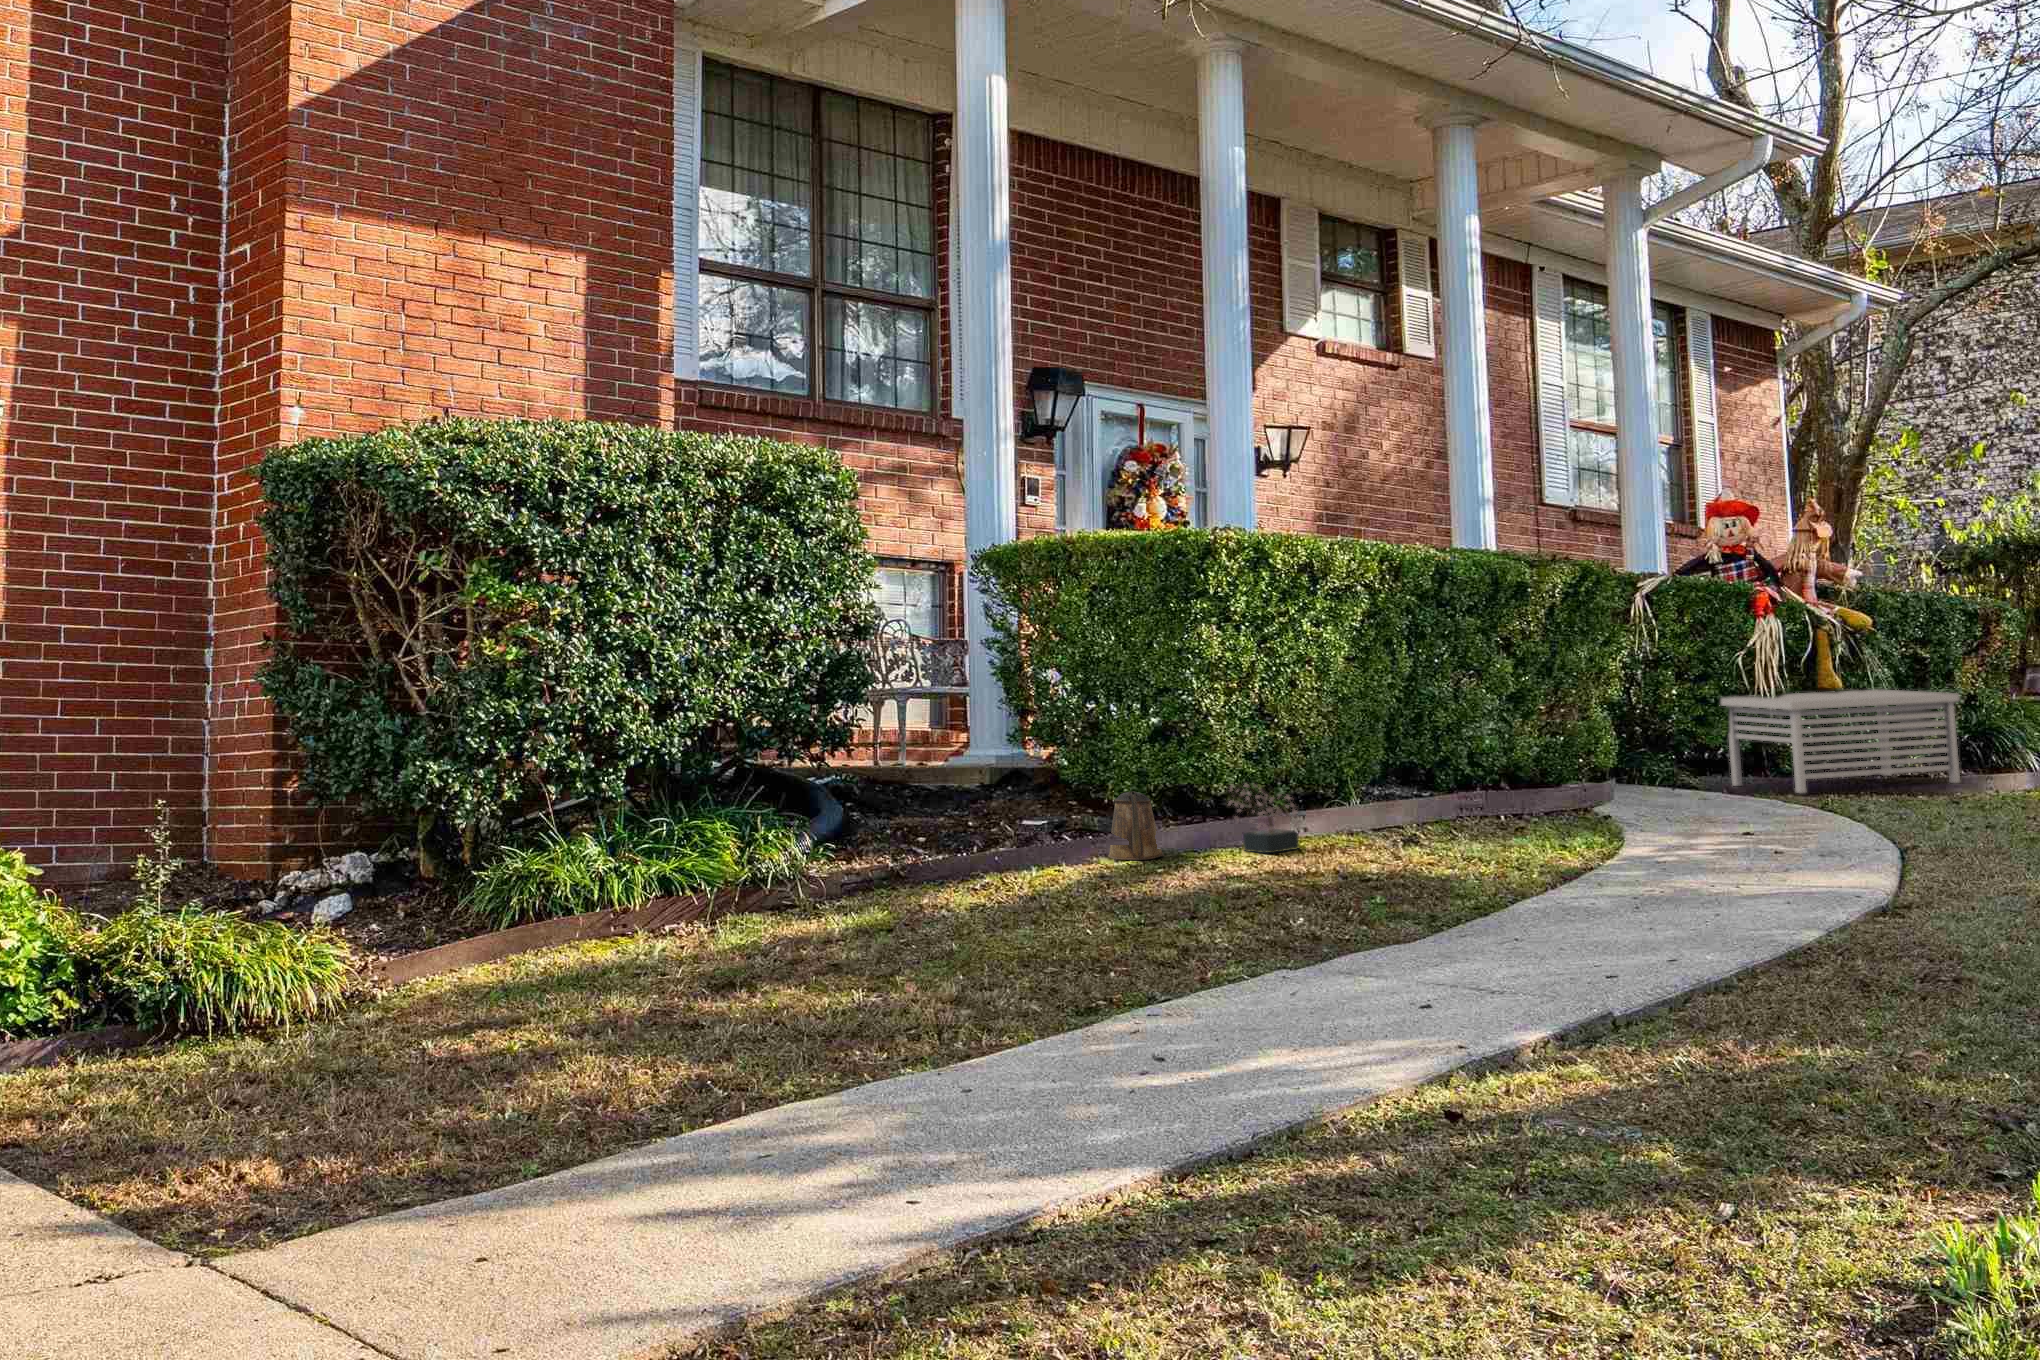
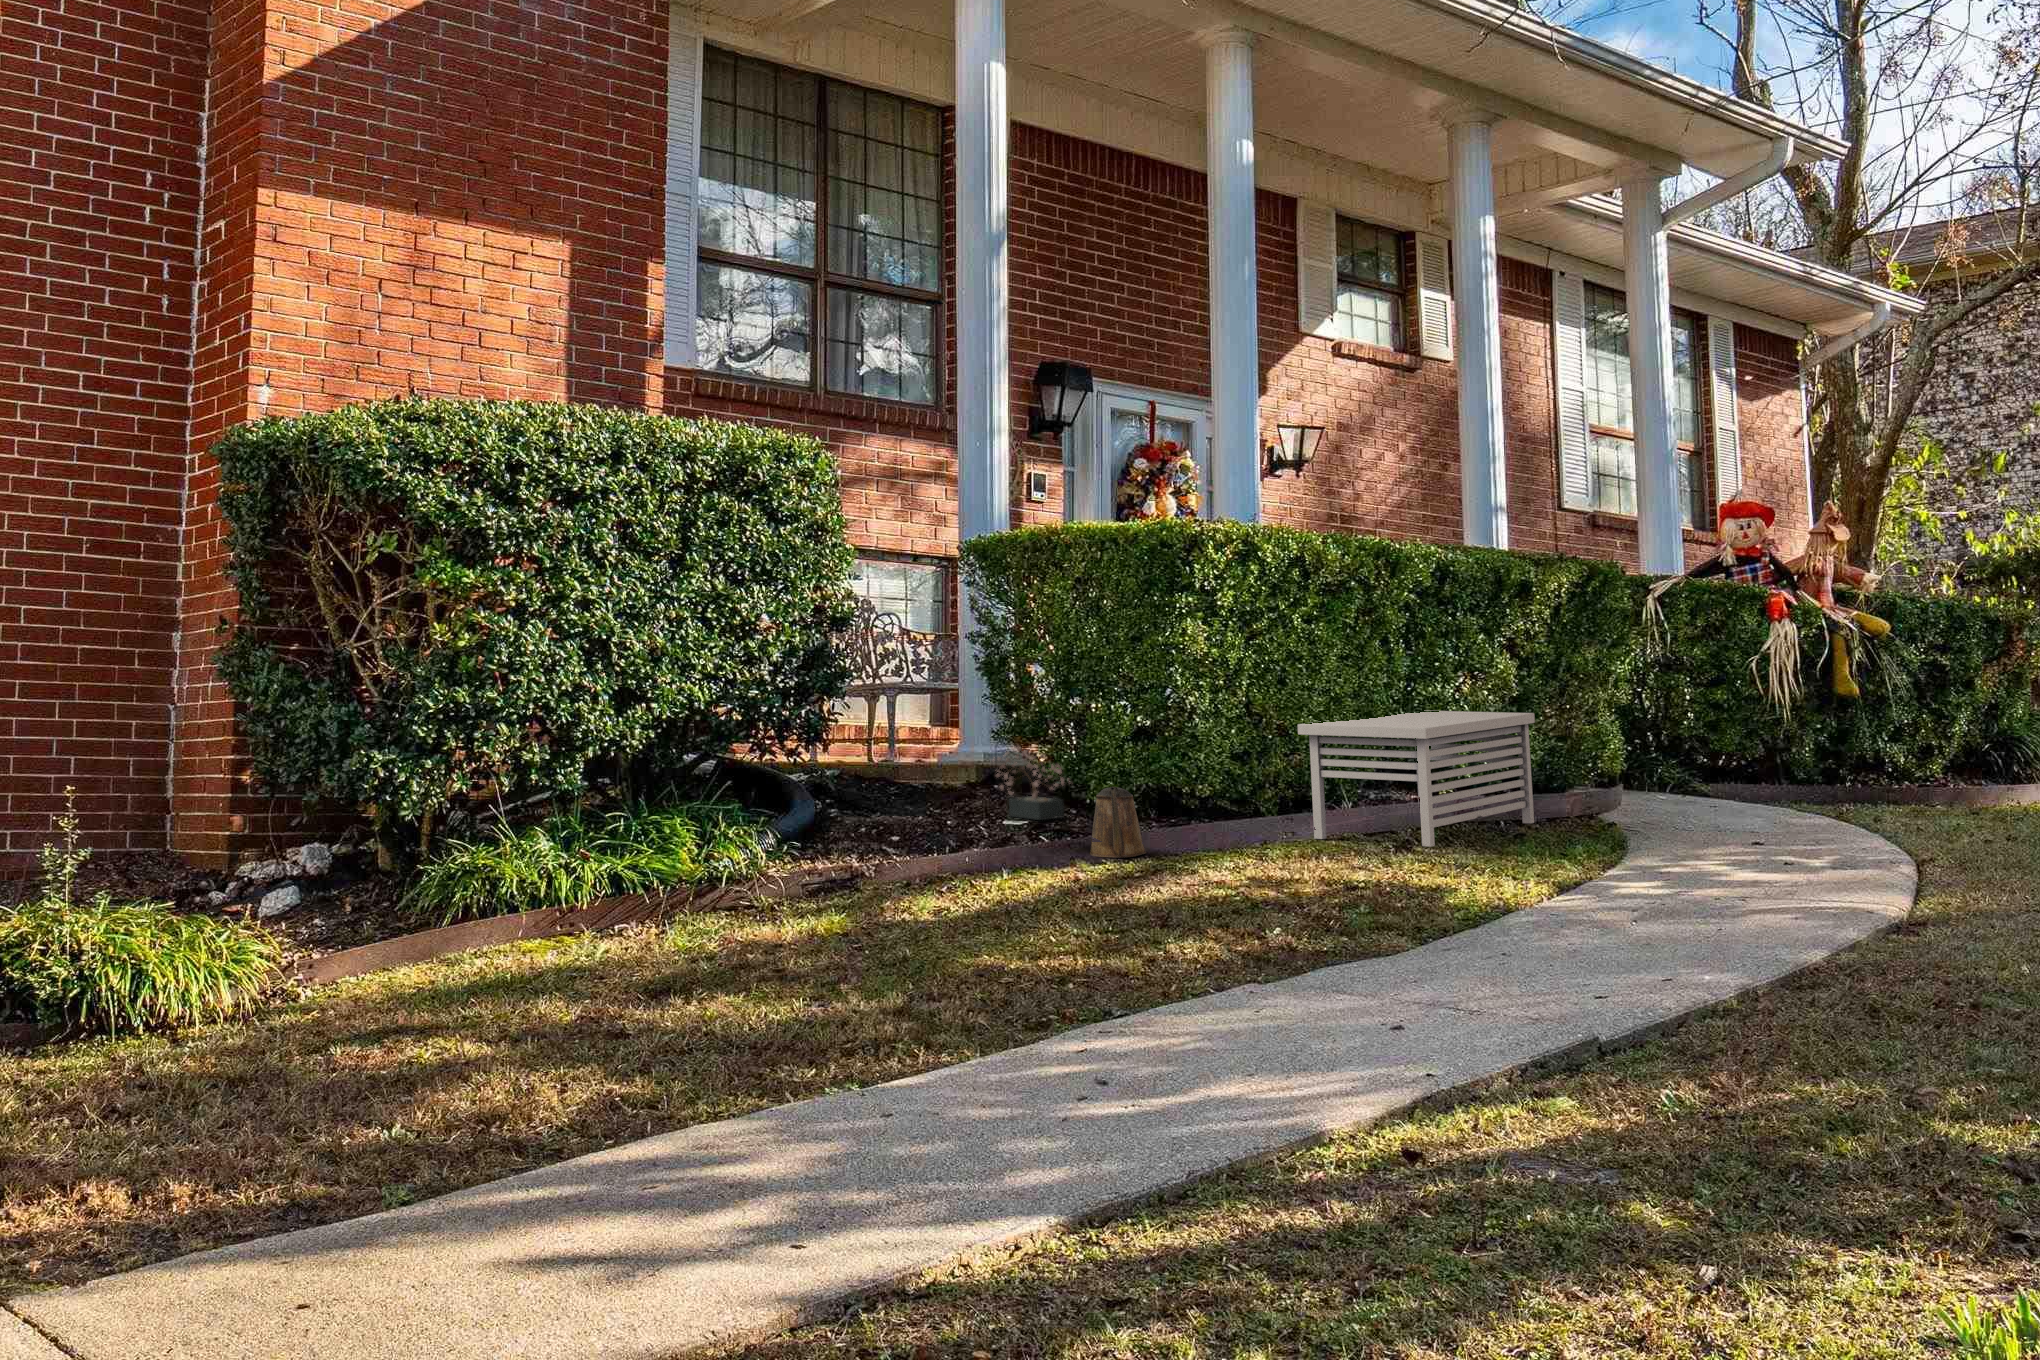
storage bench: present [1721,690,1960,793] -> present [1298,711,1535,847]
decorative plant: present [1229,784,1299,853] -> present [997,747,1071,820]

